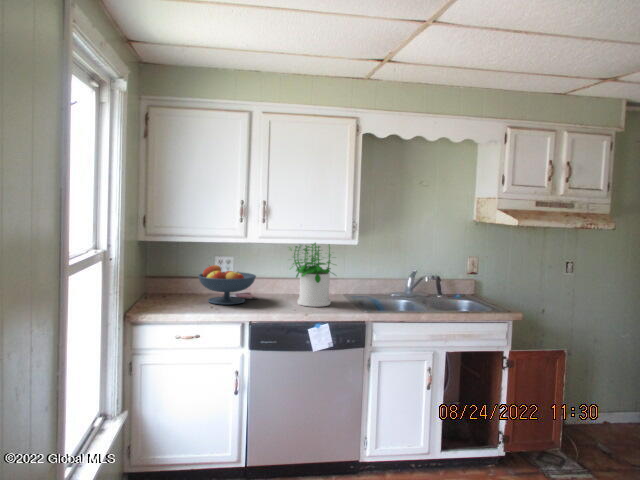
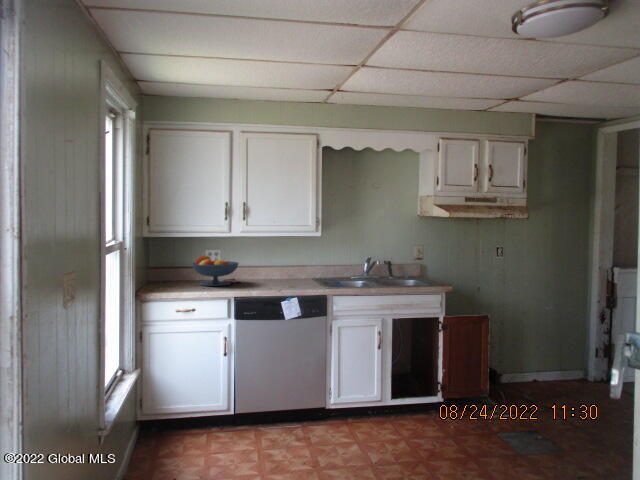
potted plant: present [292,243,335,307] -> none [263,235,305,286]

